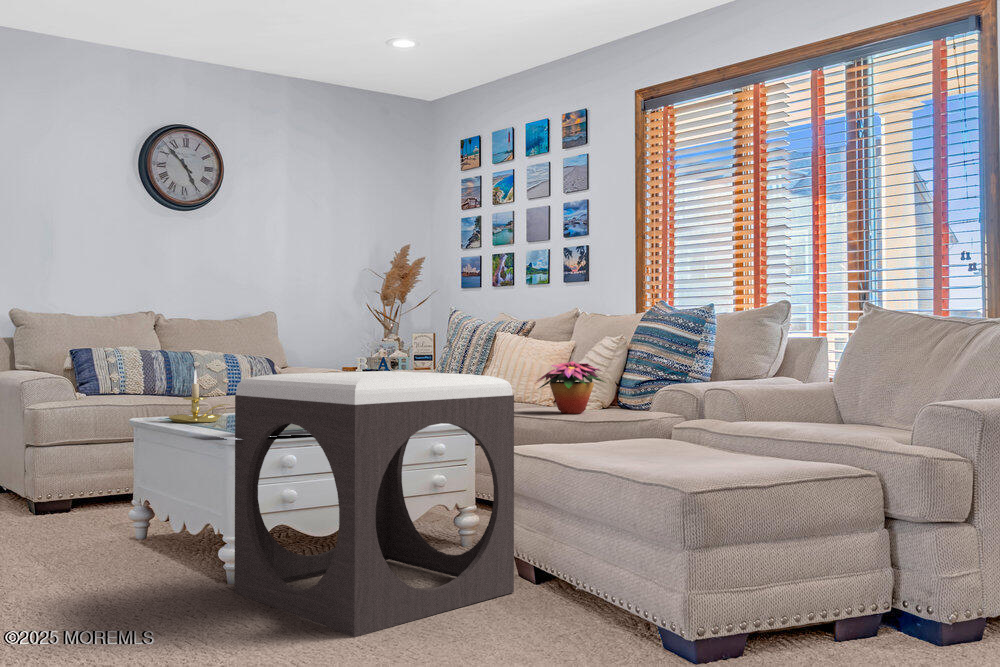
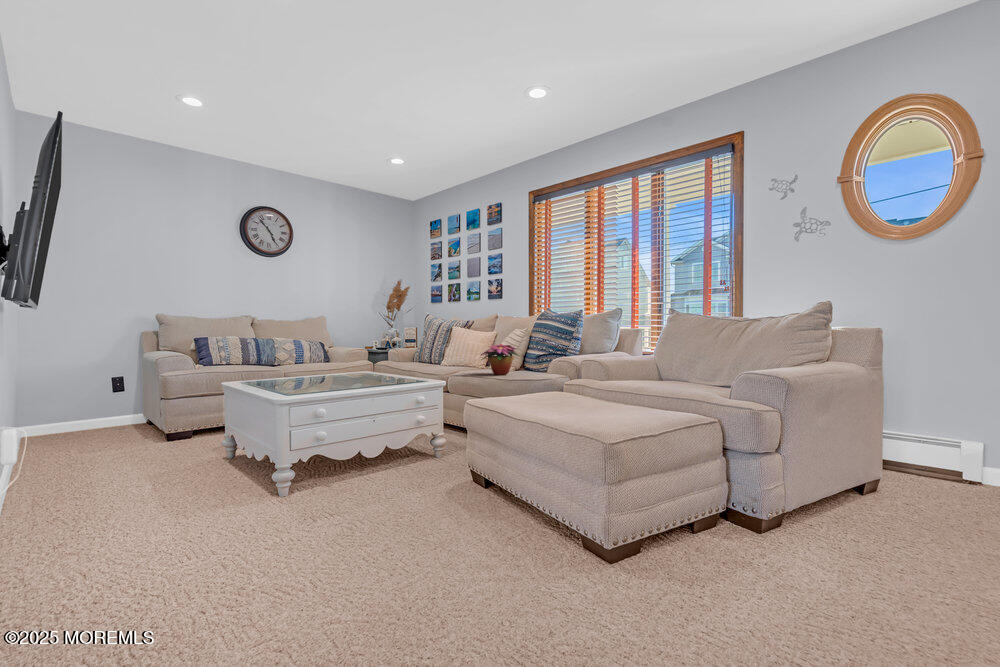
candle holder: present [169,370,230,423] -> none [242,353,285,388]
footstool: present [234,371,514,637] -> none [280,355,474,549]

